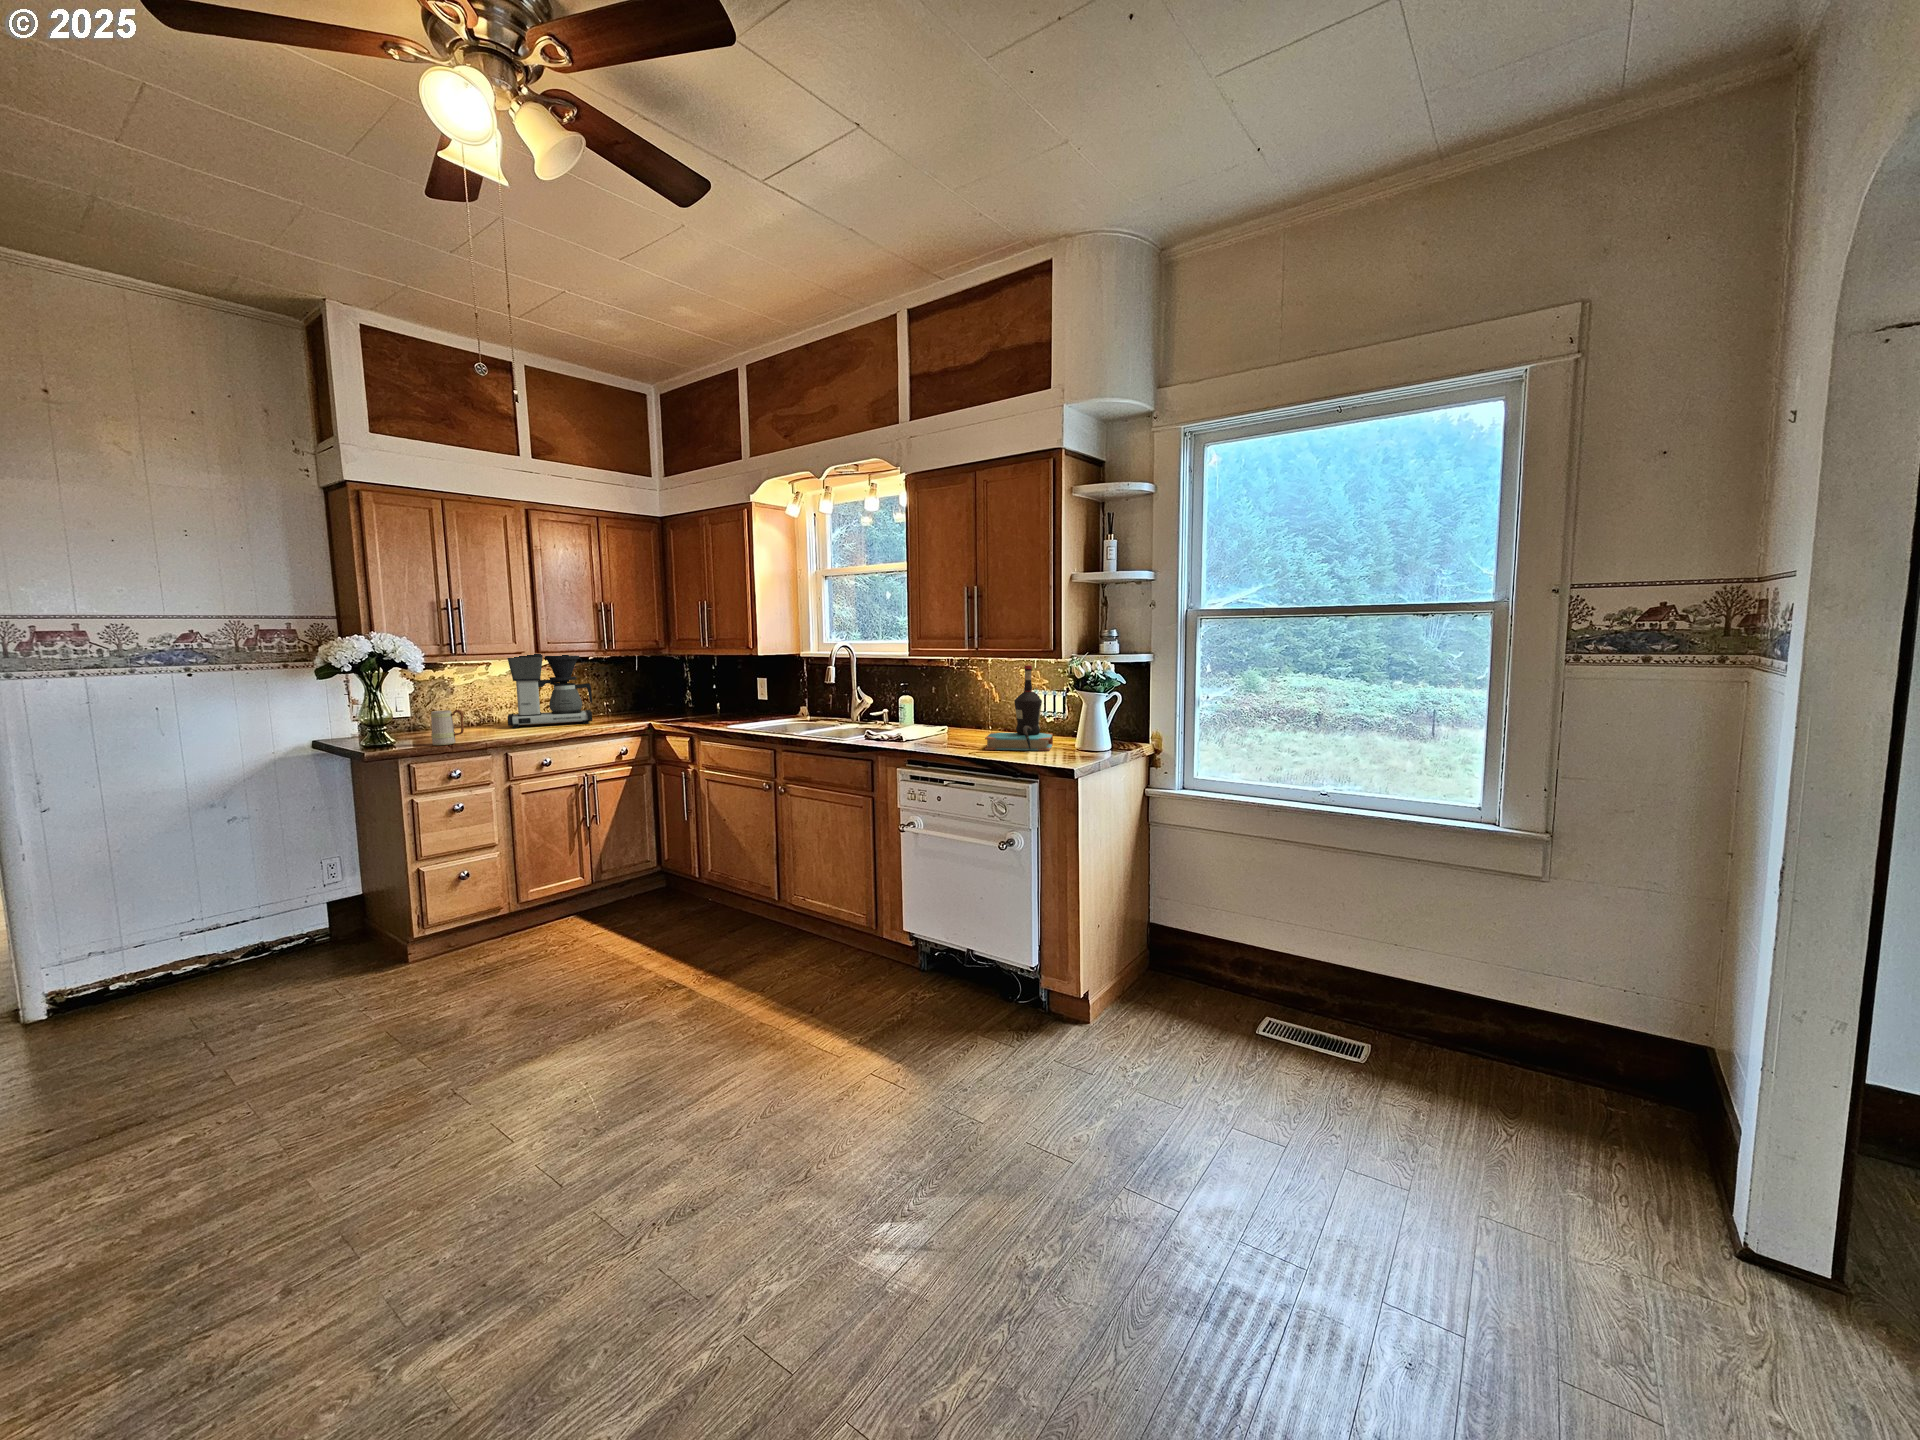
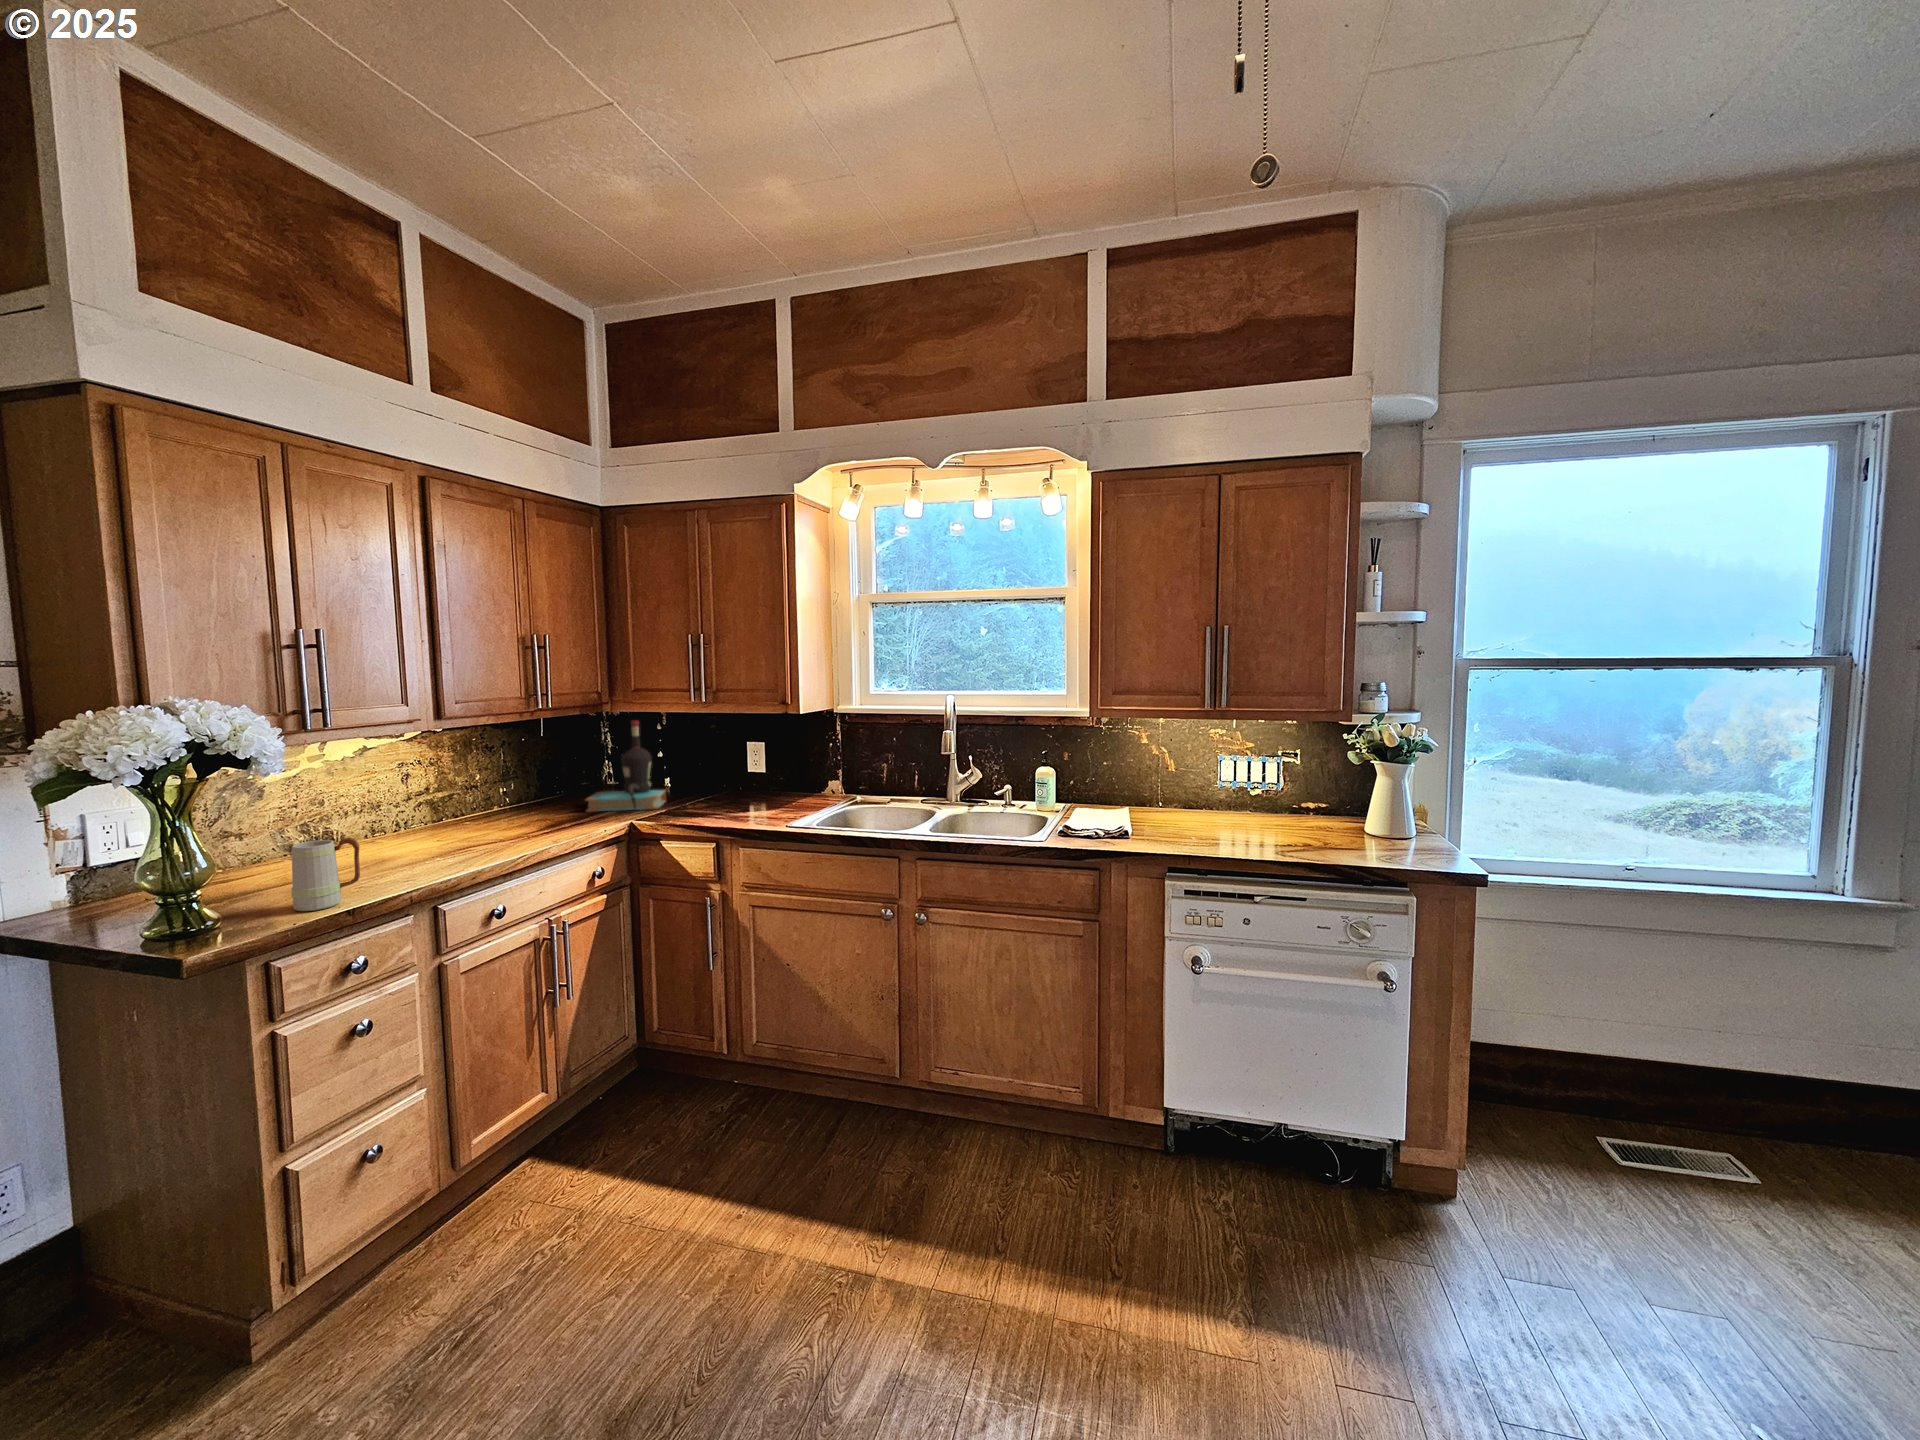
coffee maker: present [507,654,592,728] -> none [364,711,525,850]
bottle: present [985,665,1053,751] -> present [586,721,666,812]

